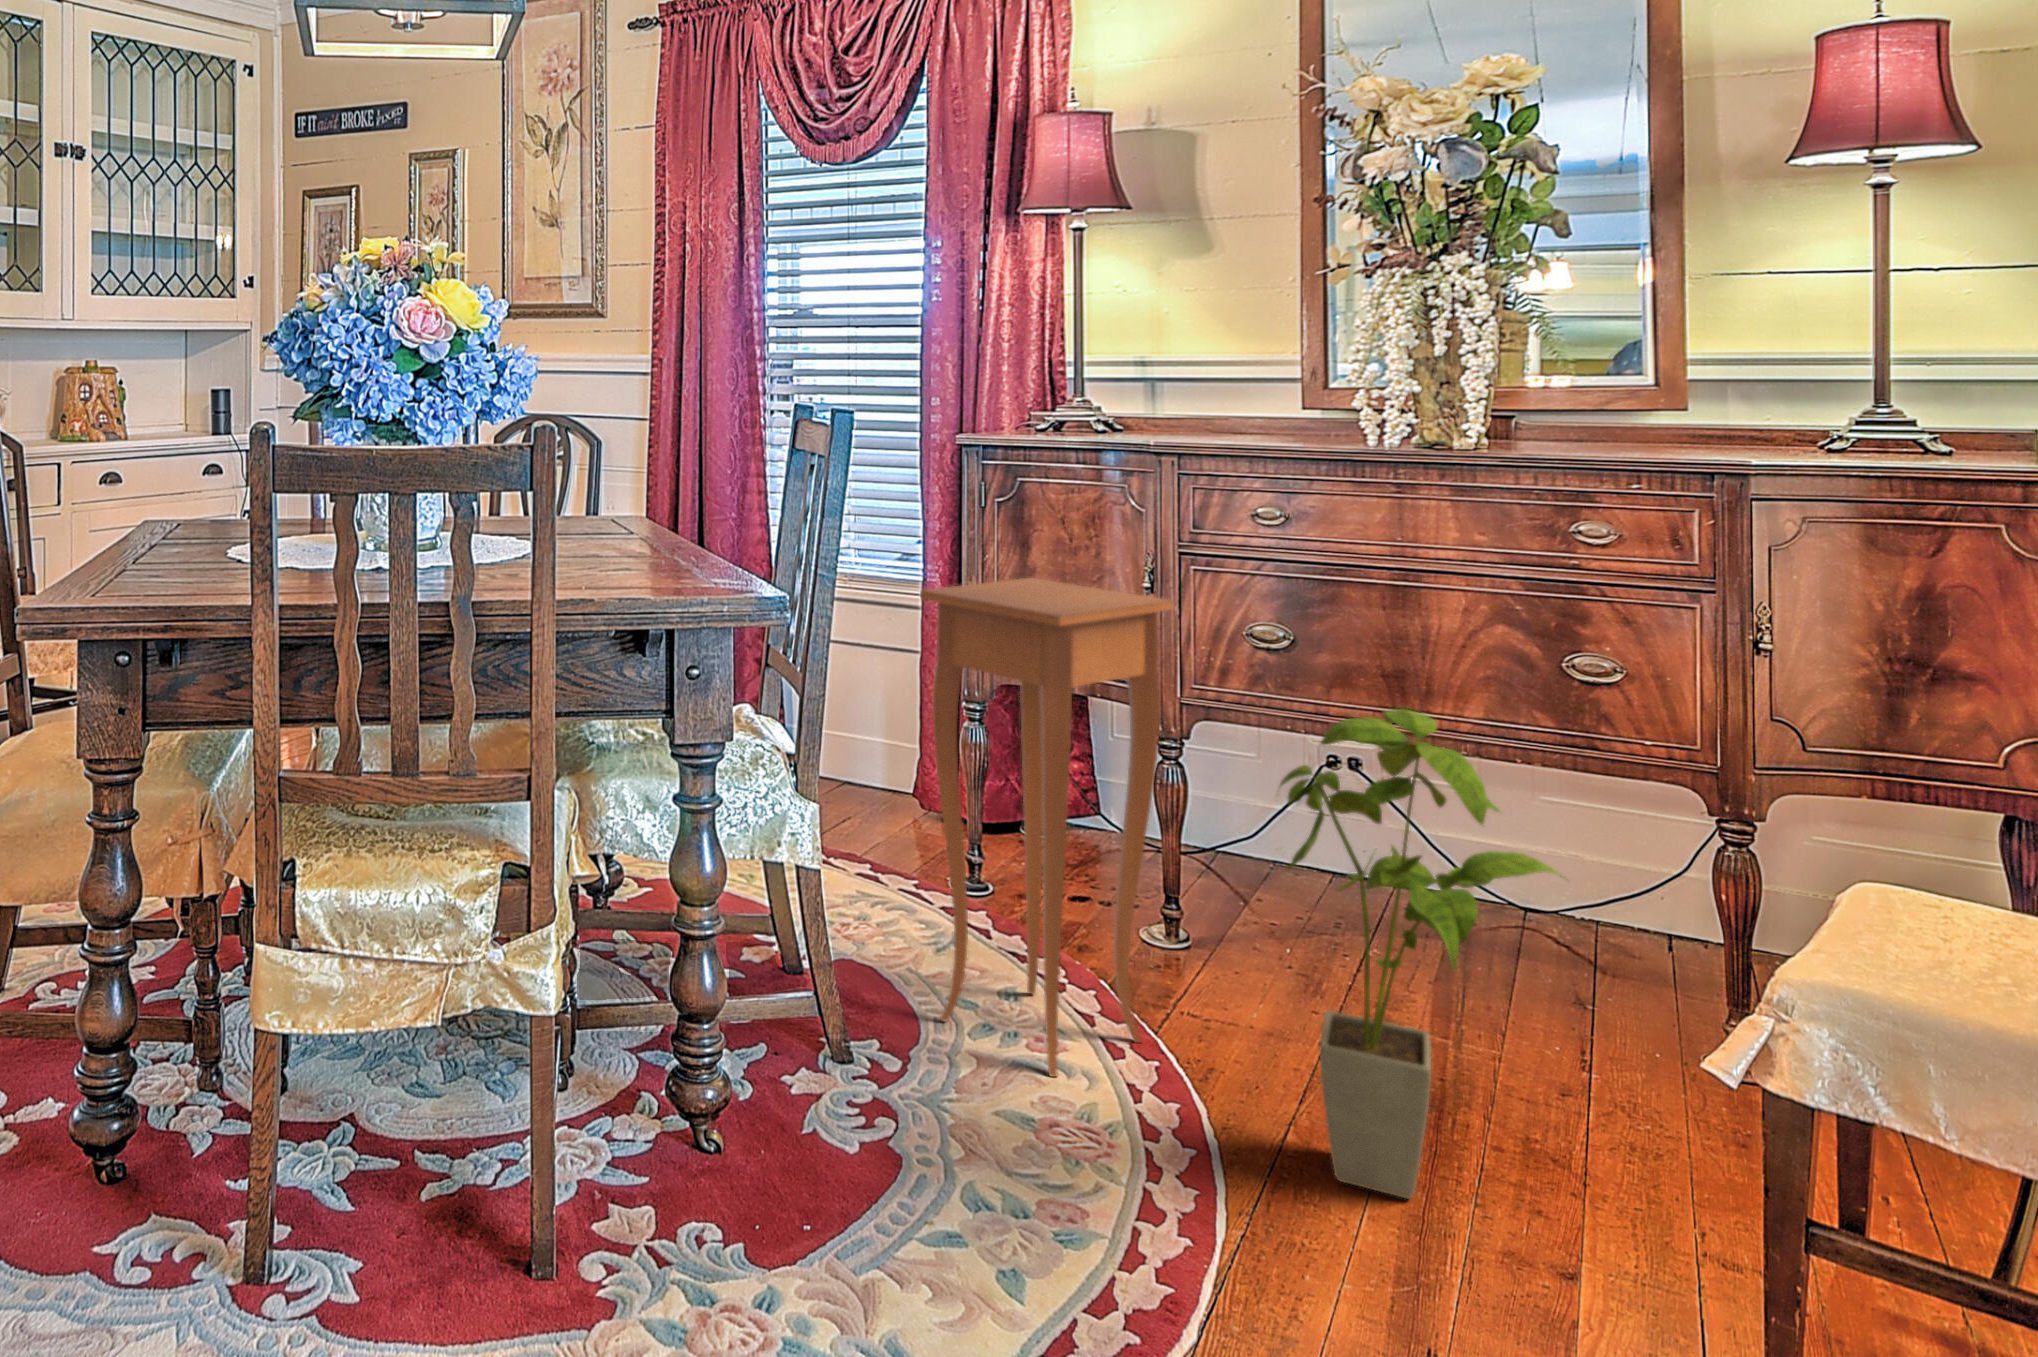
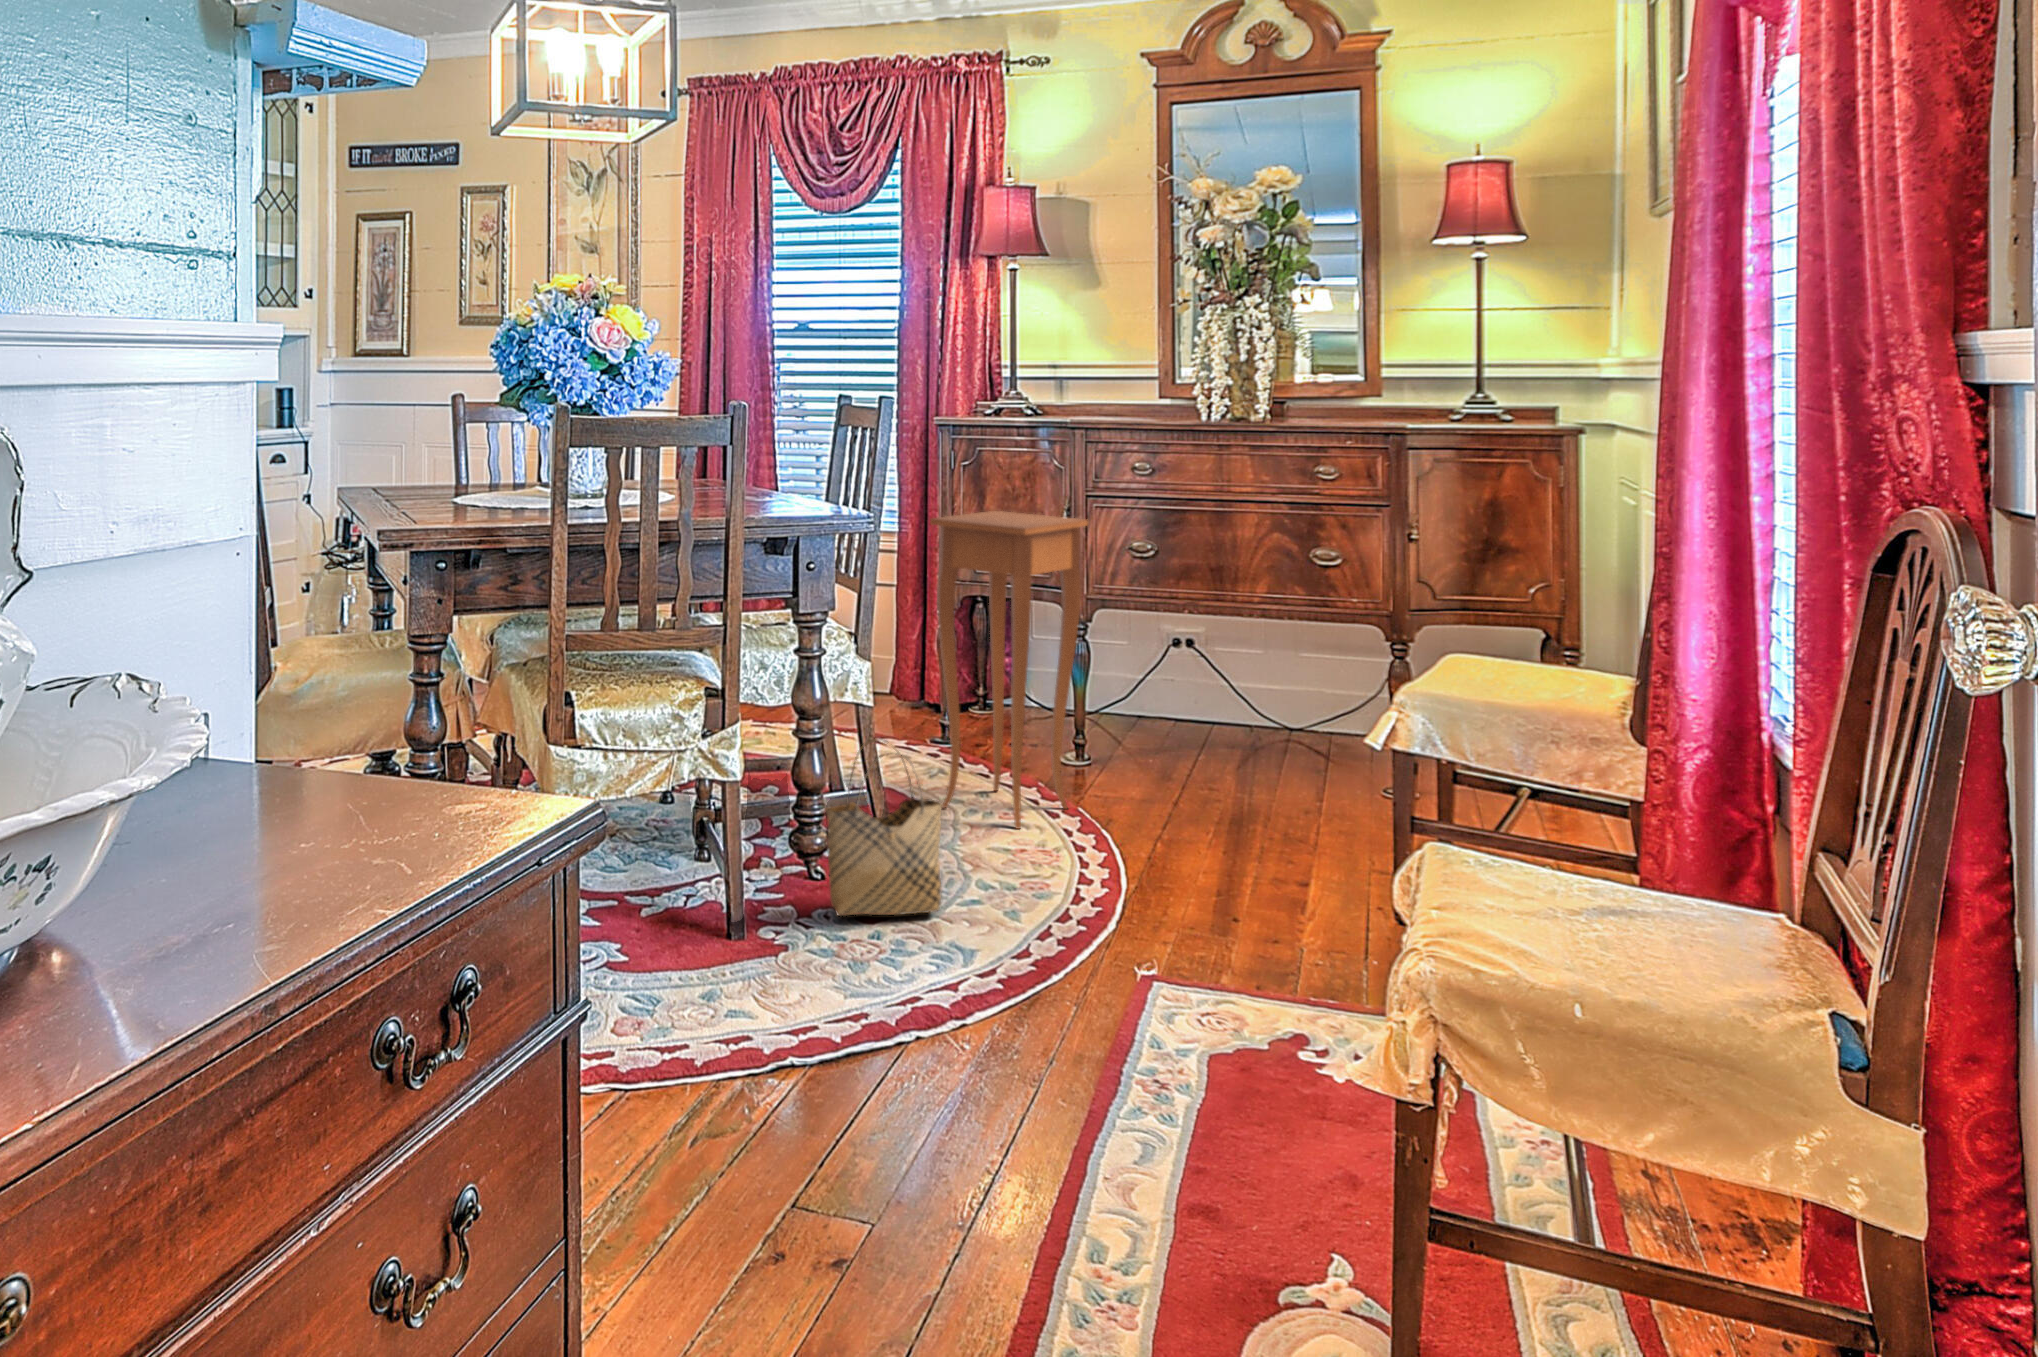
house plant: present [1280,709,1568,1199] -> none [1152,572,1311,863]
woven basket: none [698,951,893,1254] -> present [826,738,942,916]

